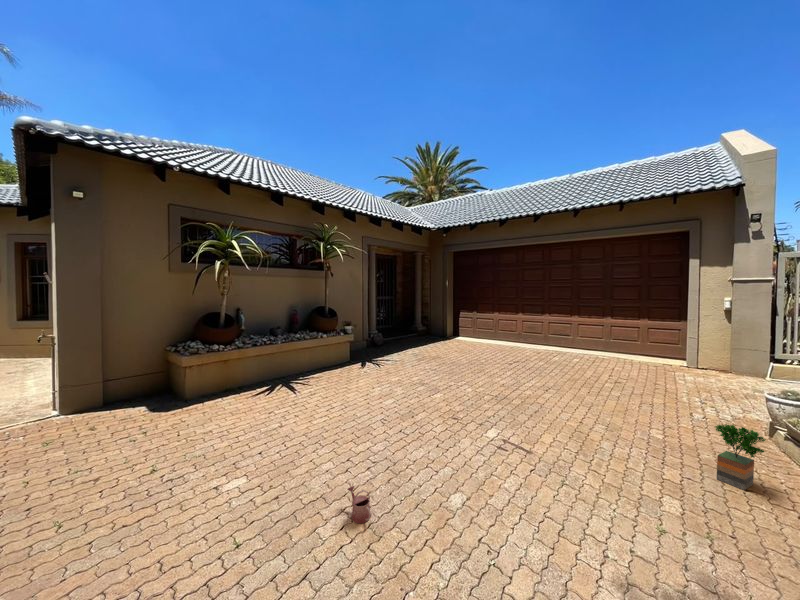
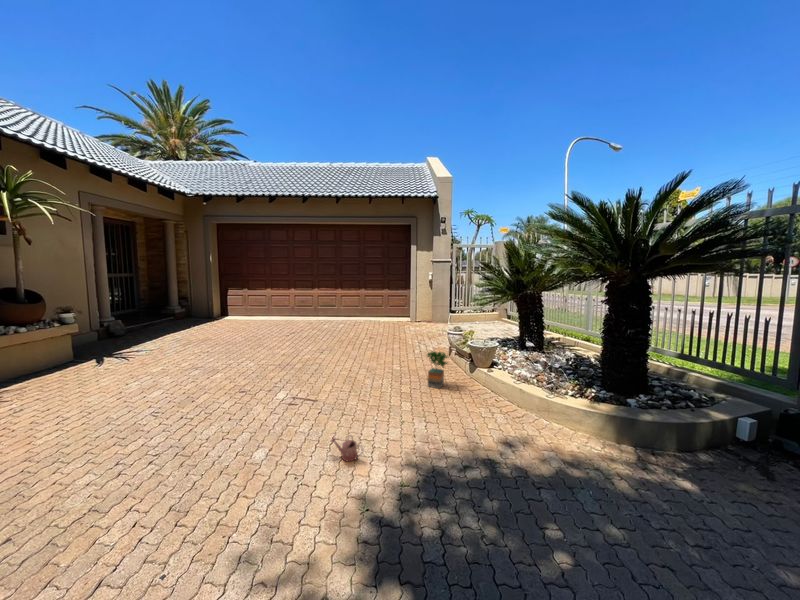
watering can: present [348,486,371,523] -> present [331,435,363,461]

